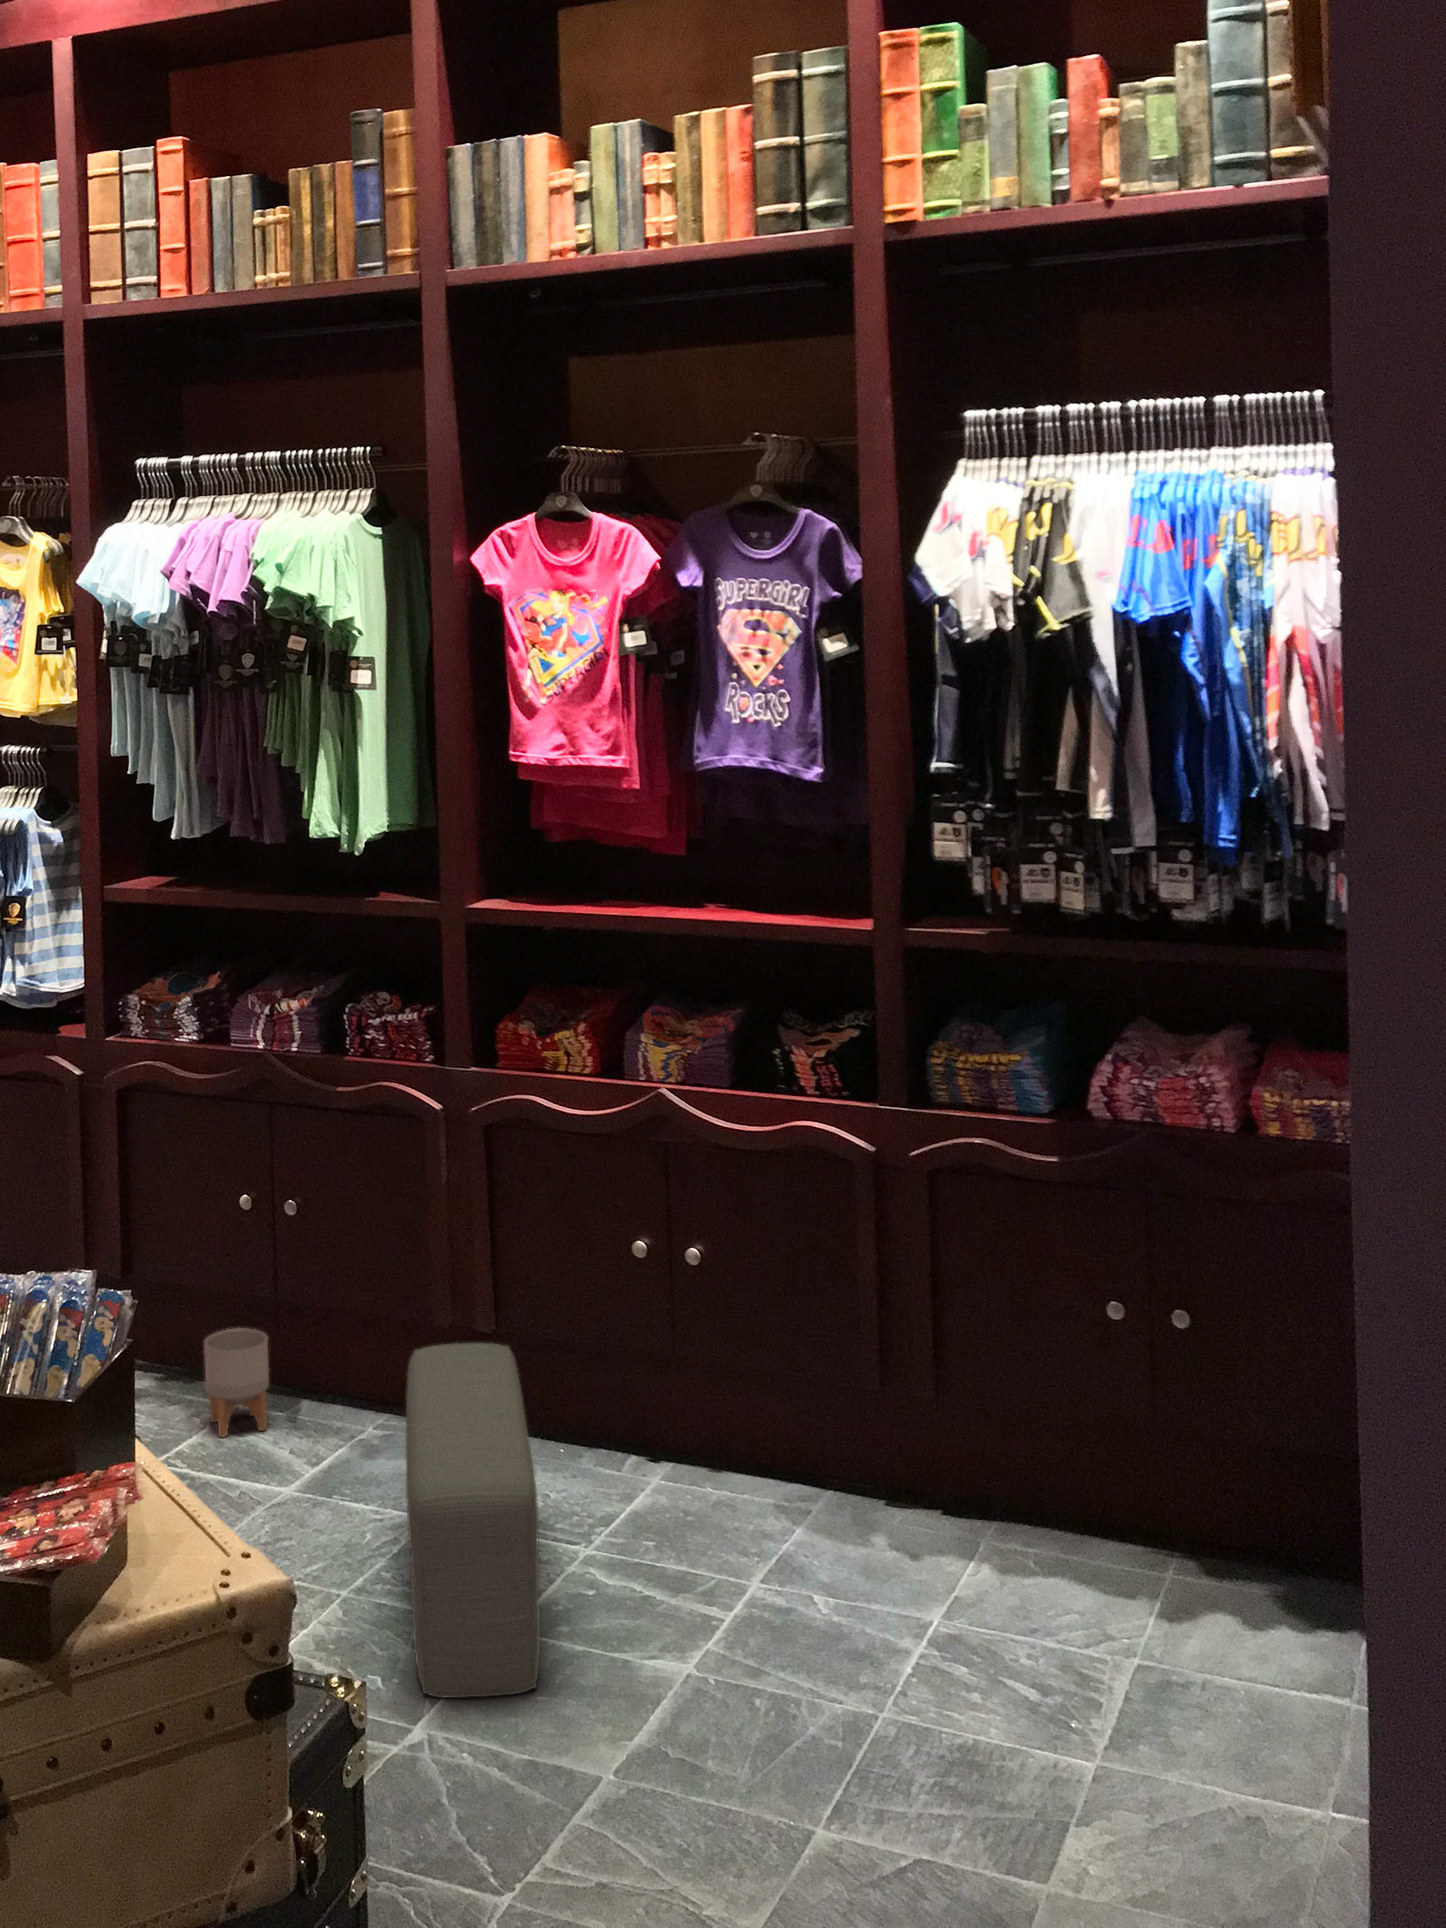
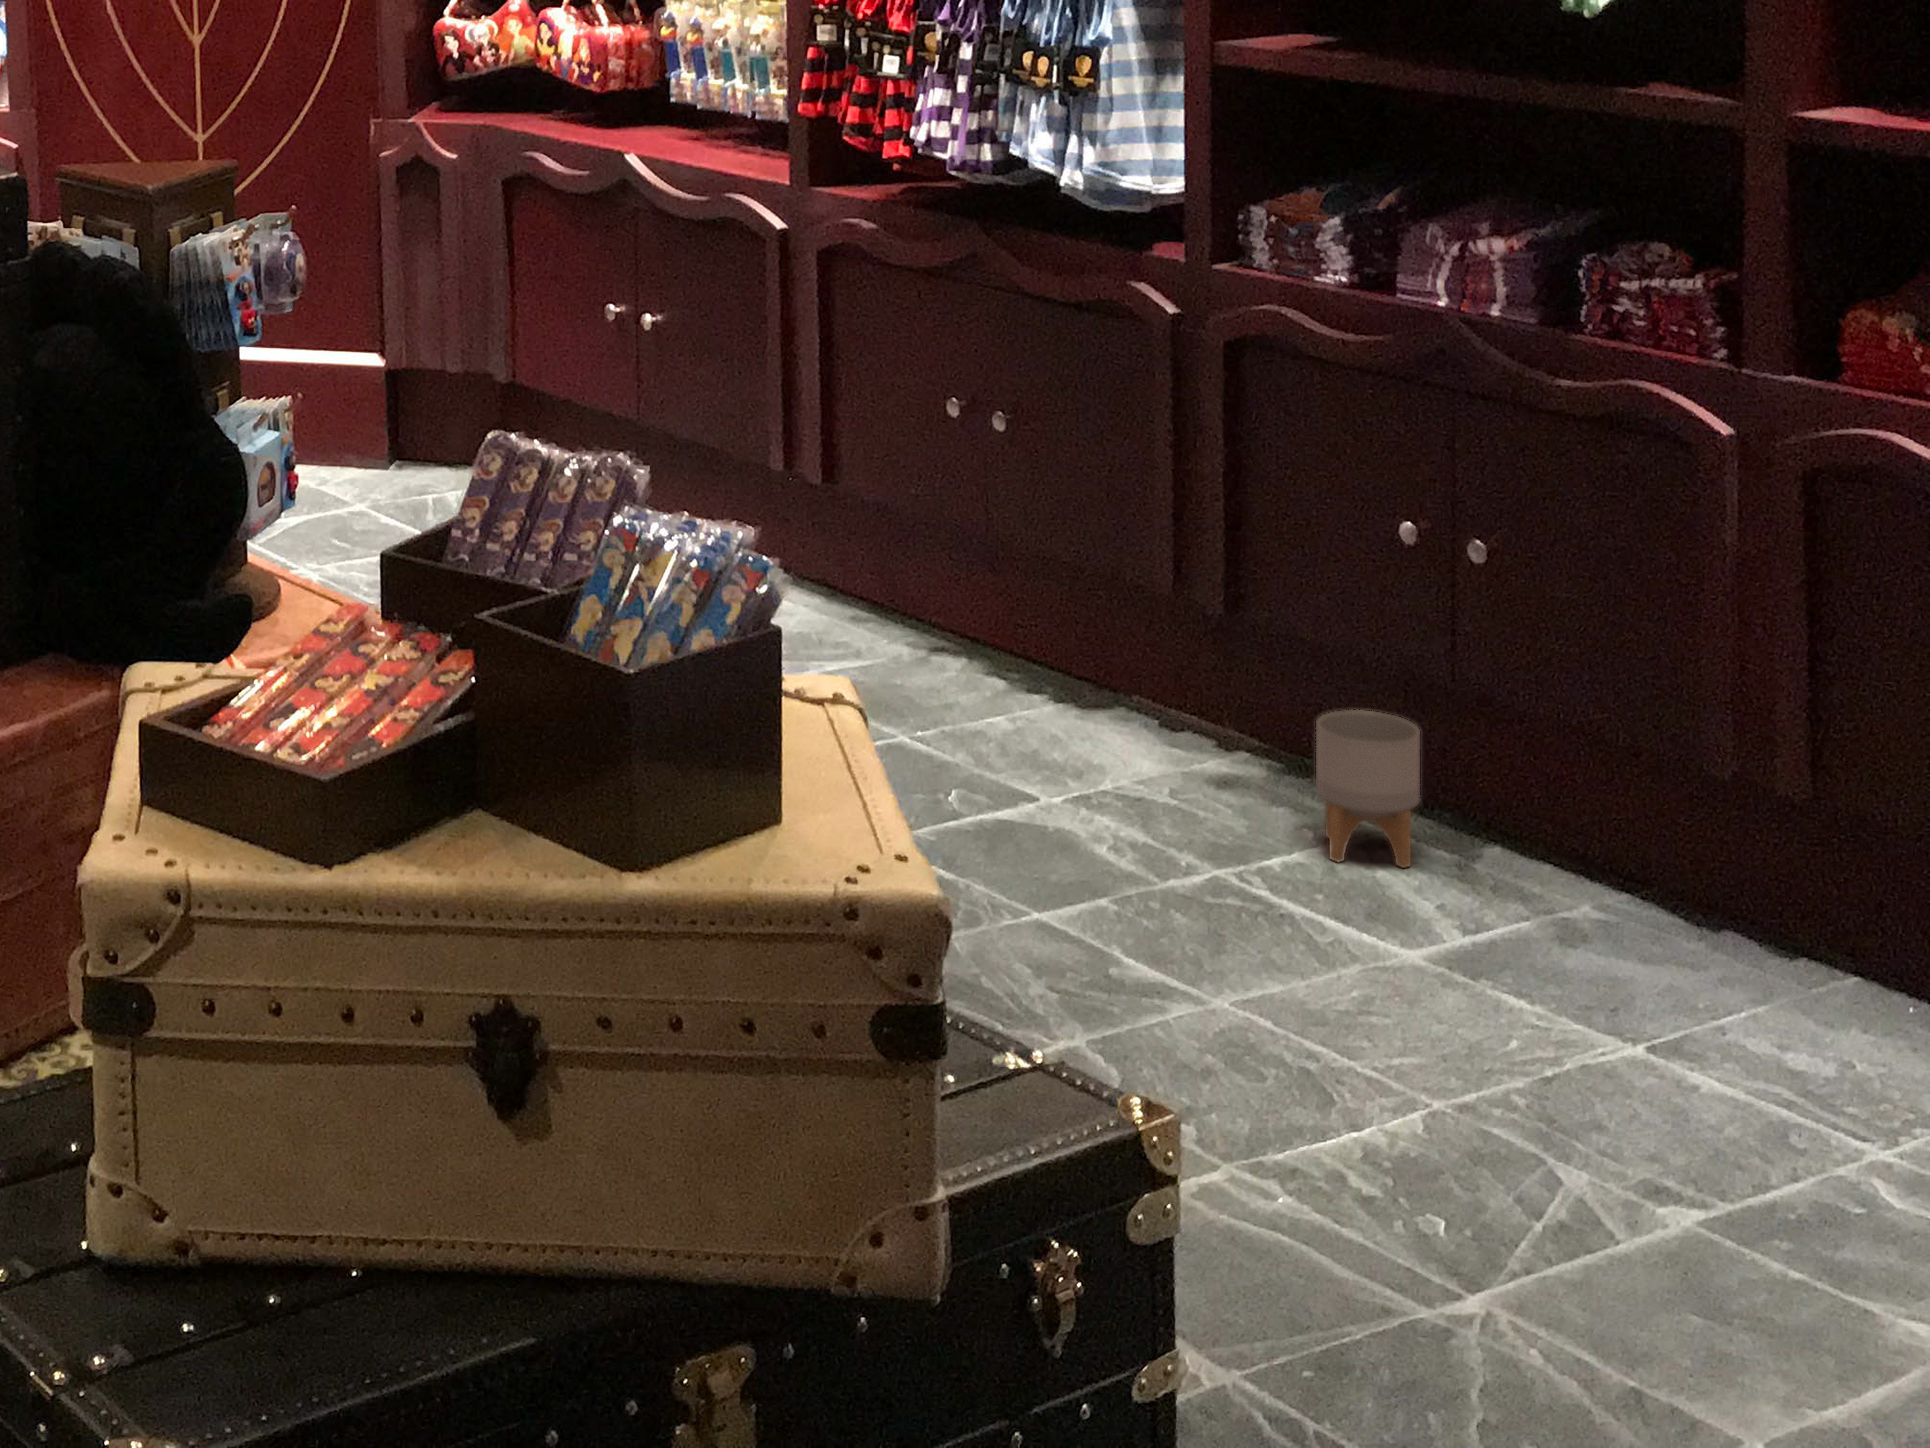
pouf: present [406,1343,540,1698] -> none [1496,785,1783,1314]

